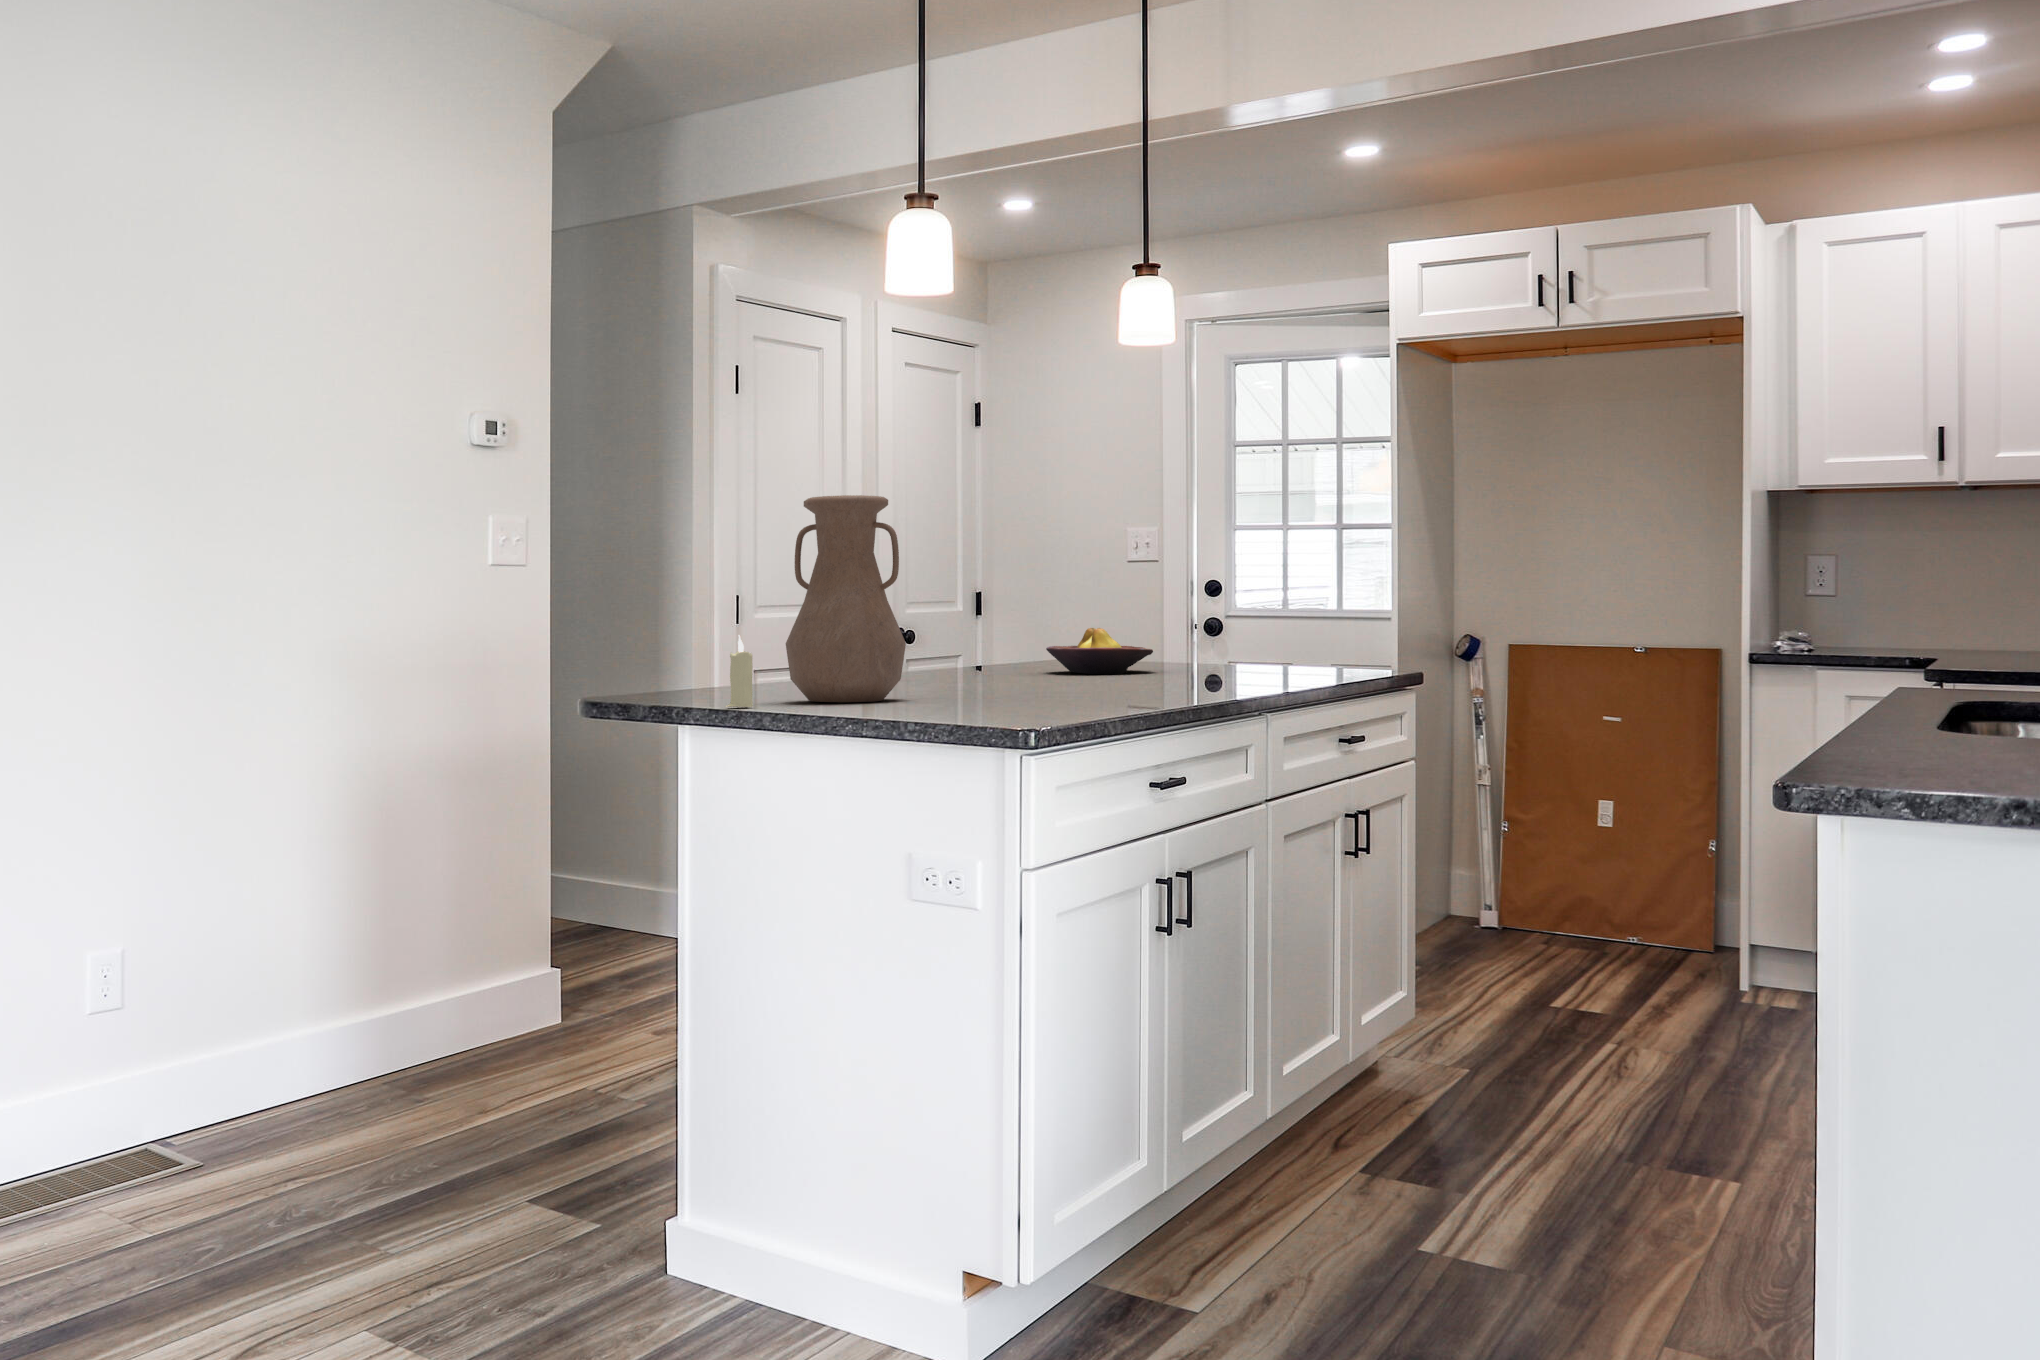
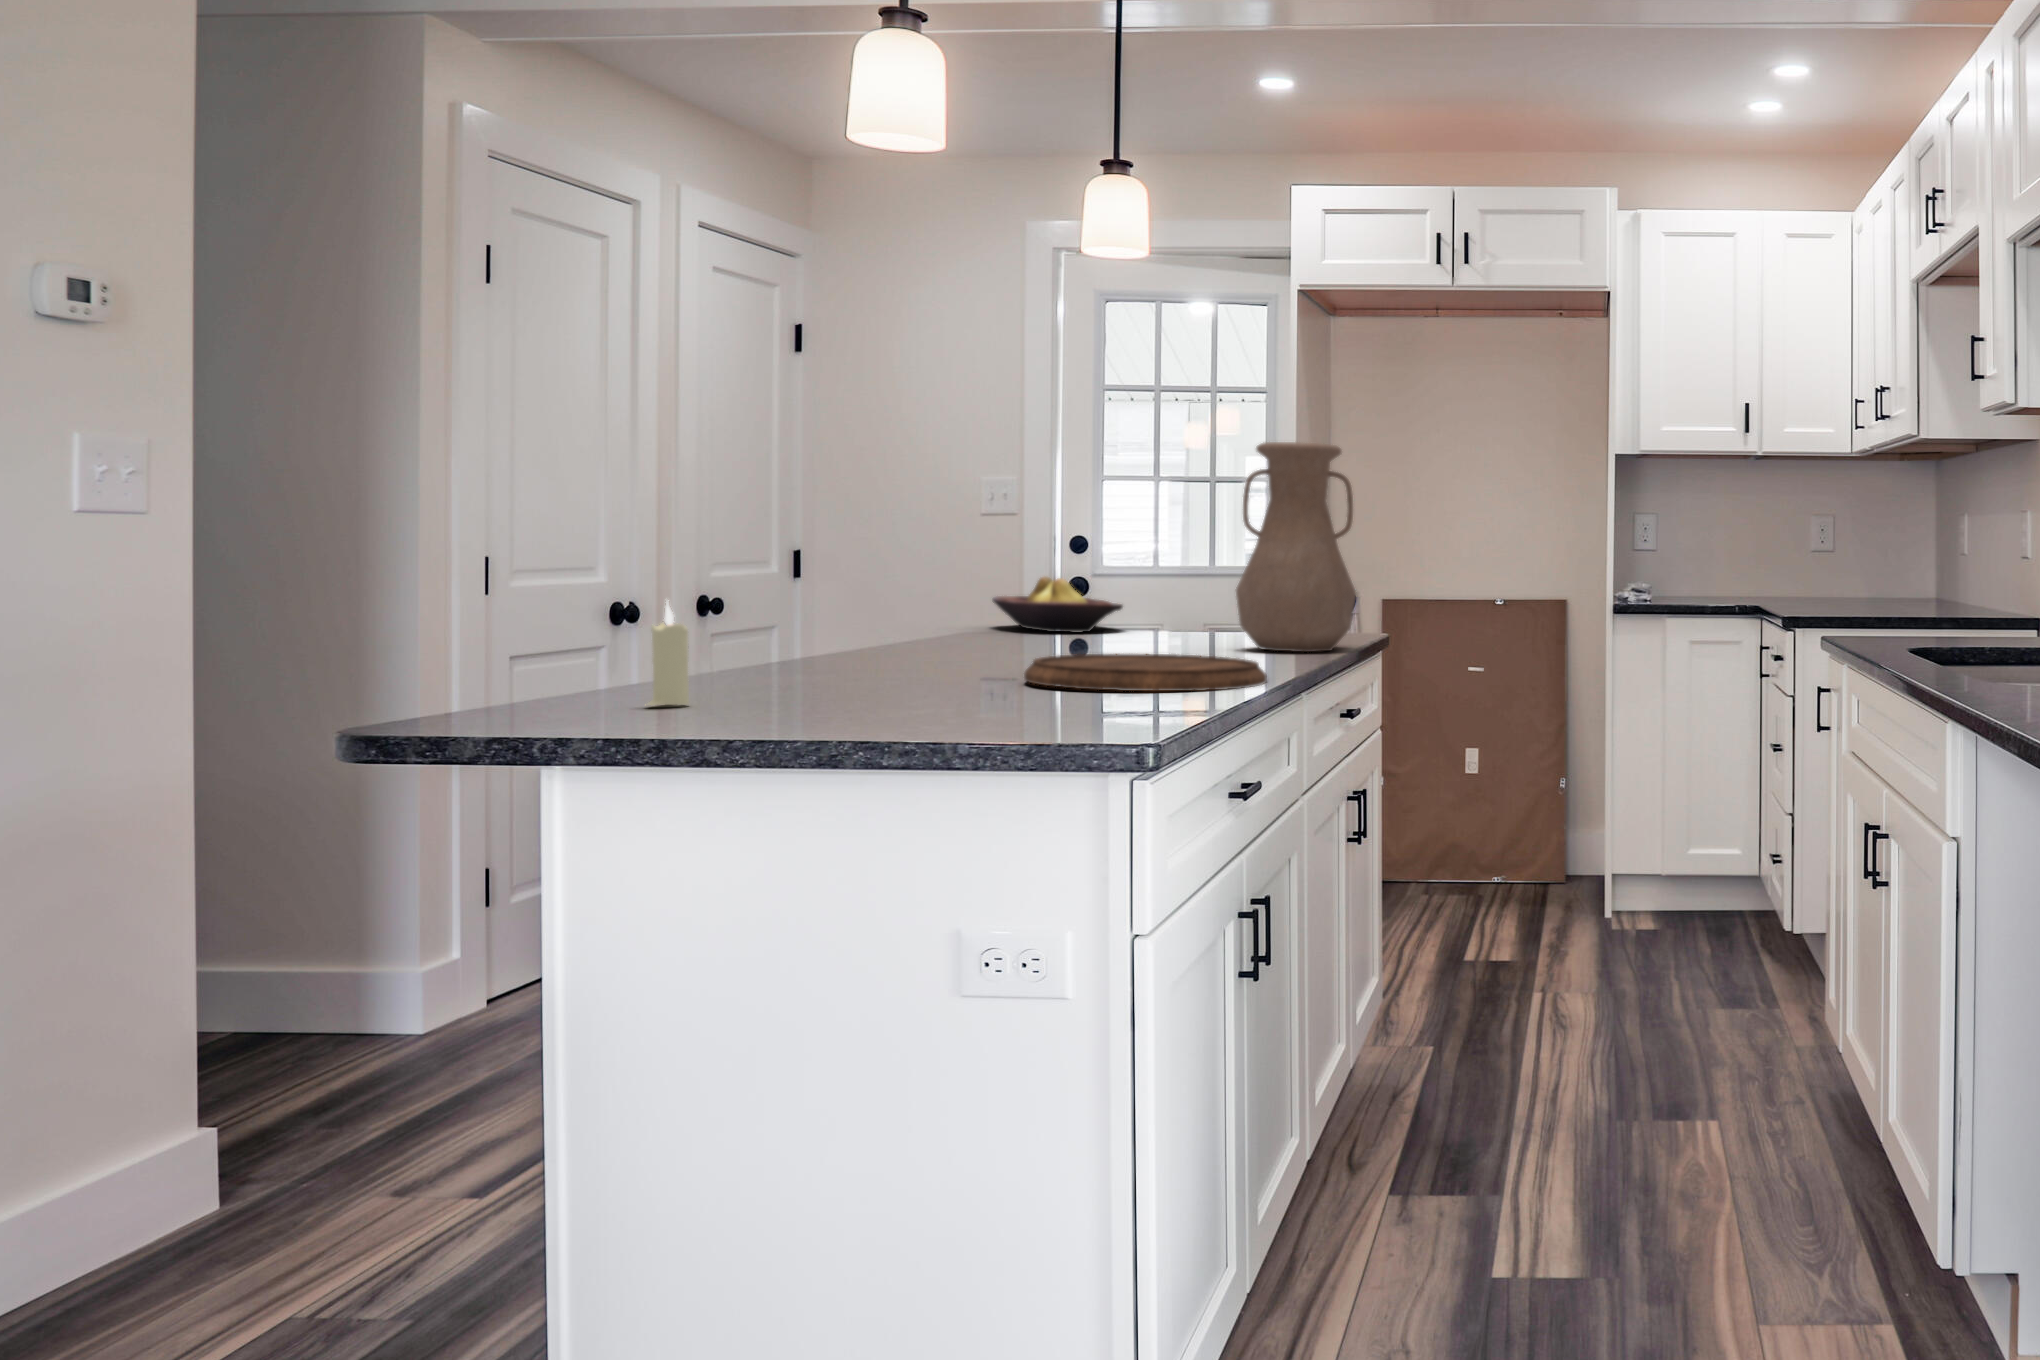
vase: present [786,495,906,702] -> present [1236,442,1356,652]
cutting board: none [993,678,1189,701] -> present [1024,654,1267,691]

